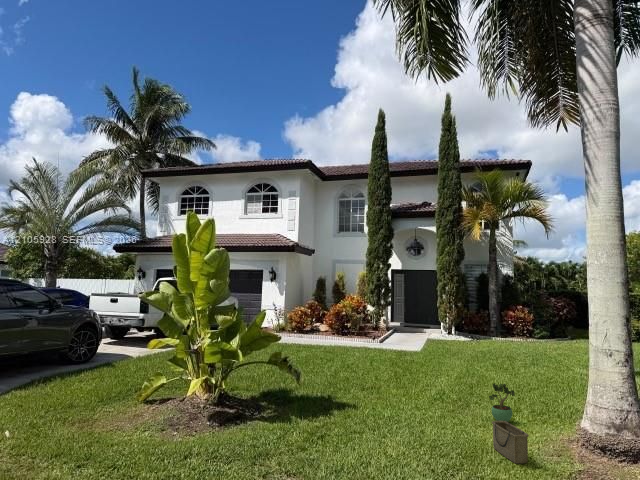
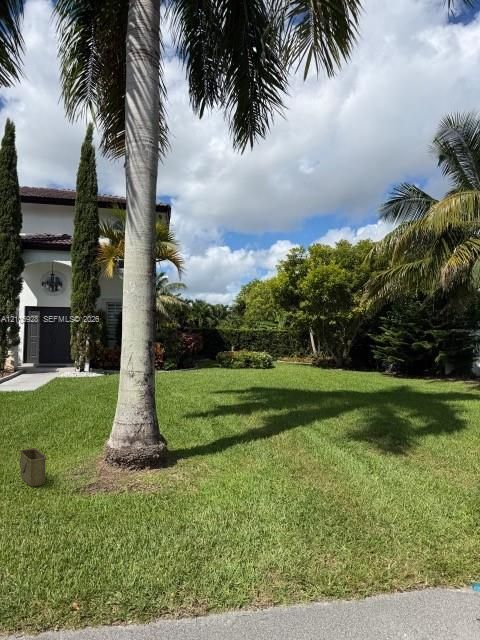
potted plant: present [489,383,515,422] -> none [43,412,67,450]

